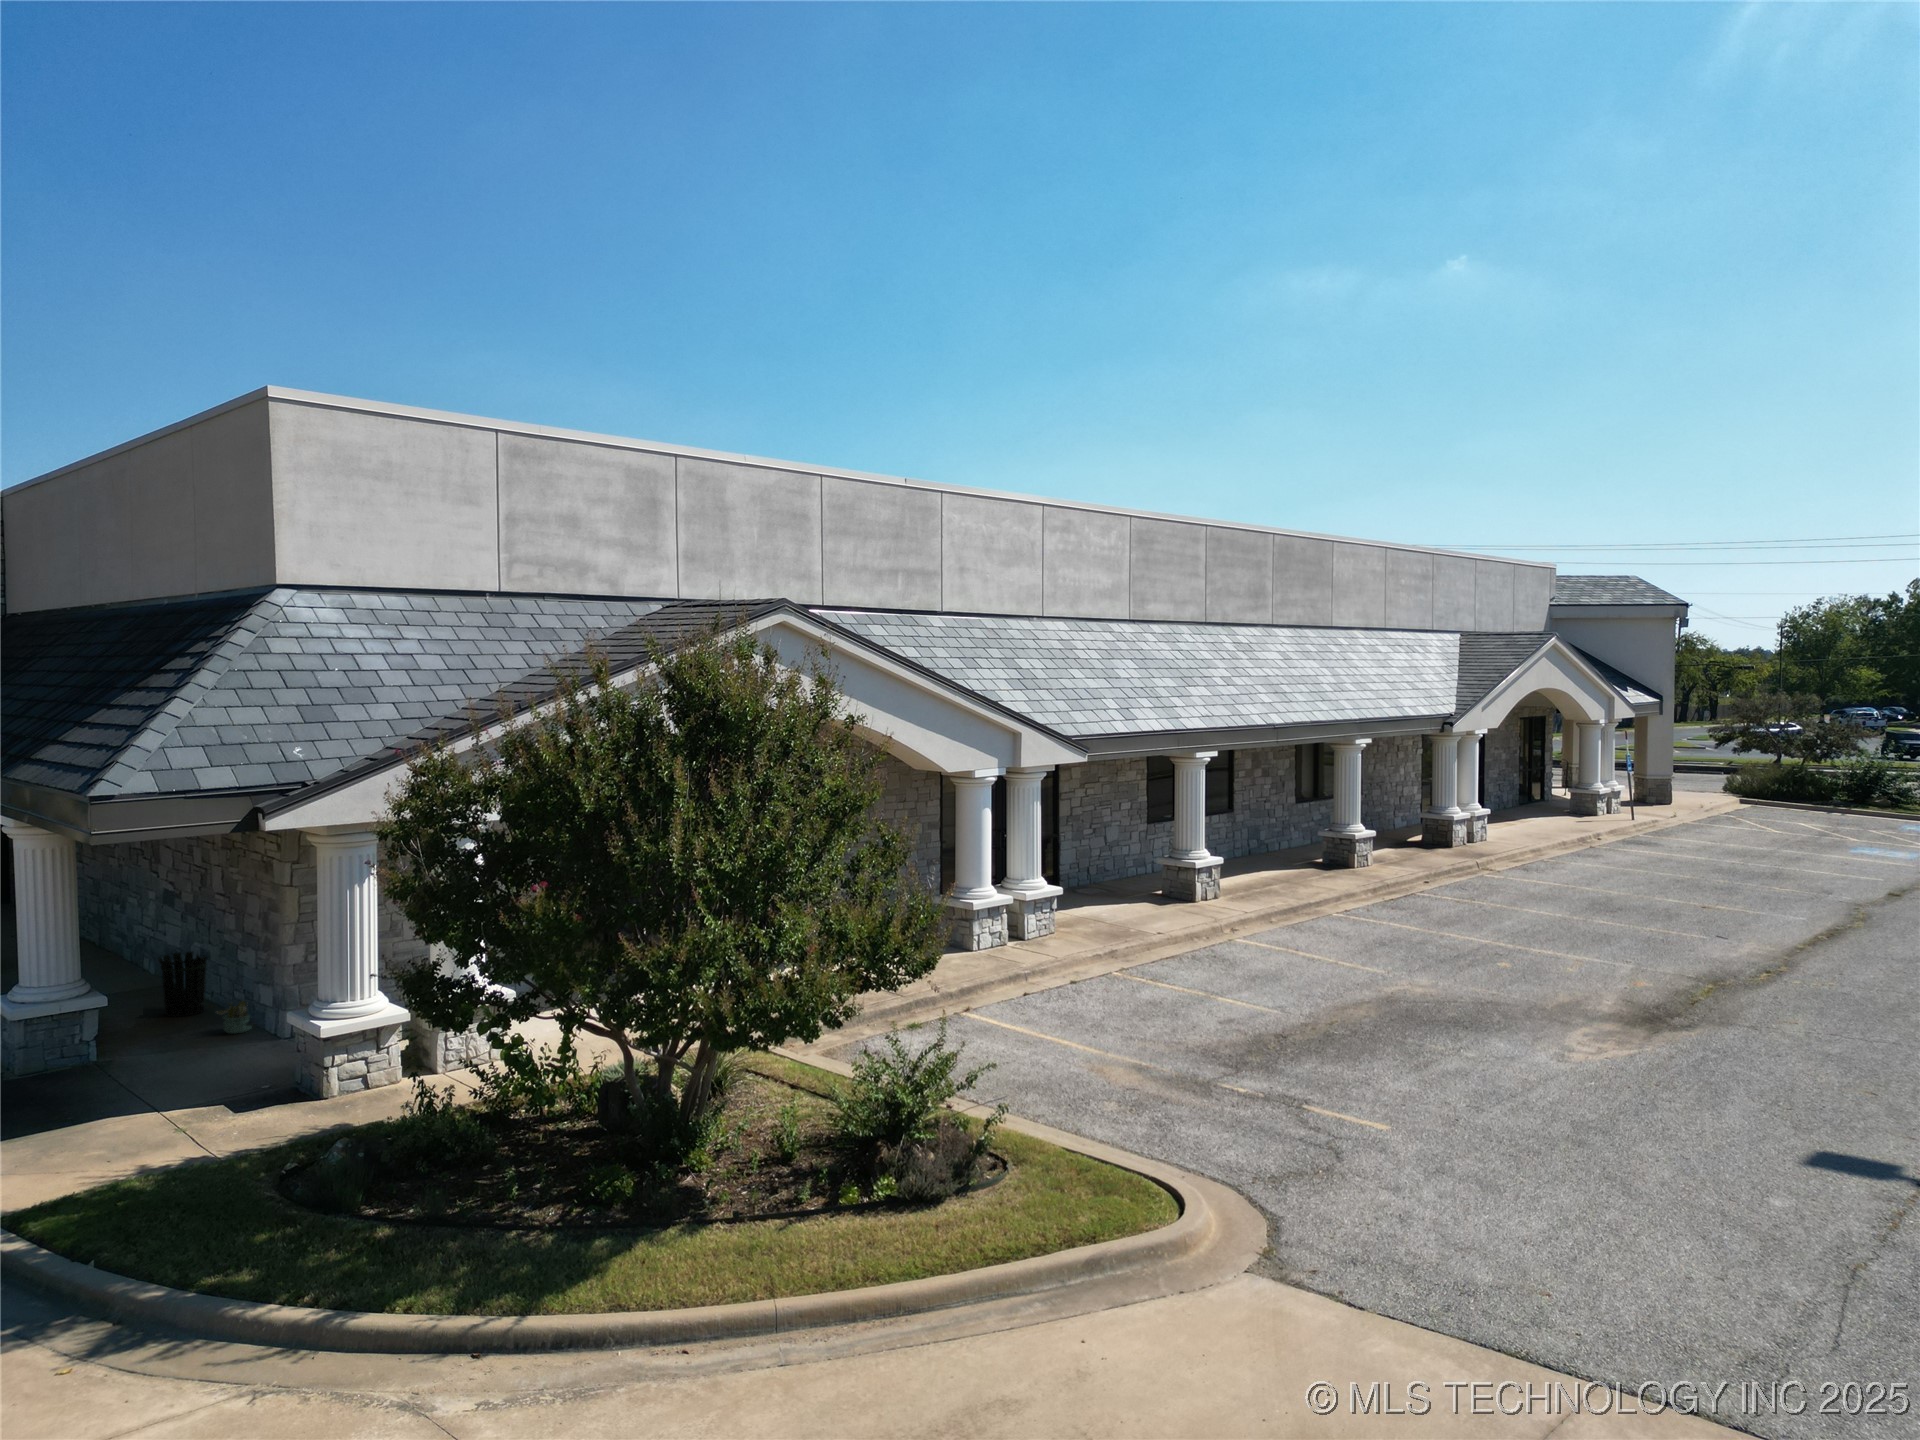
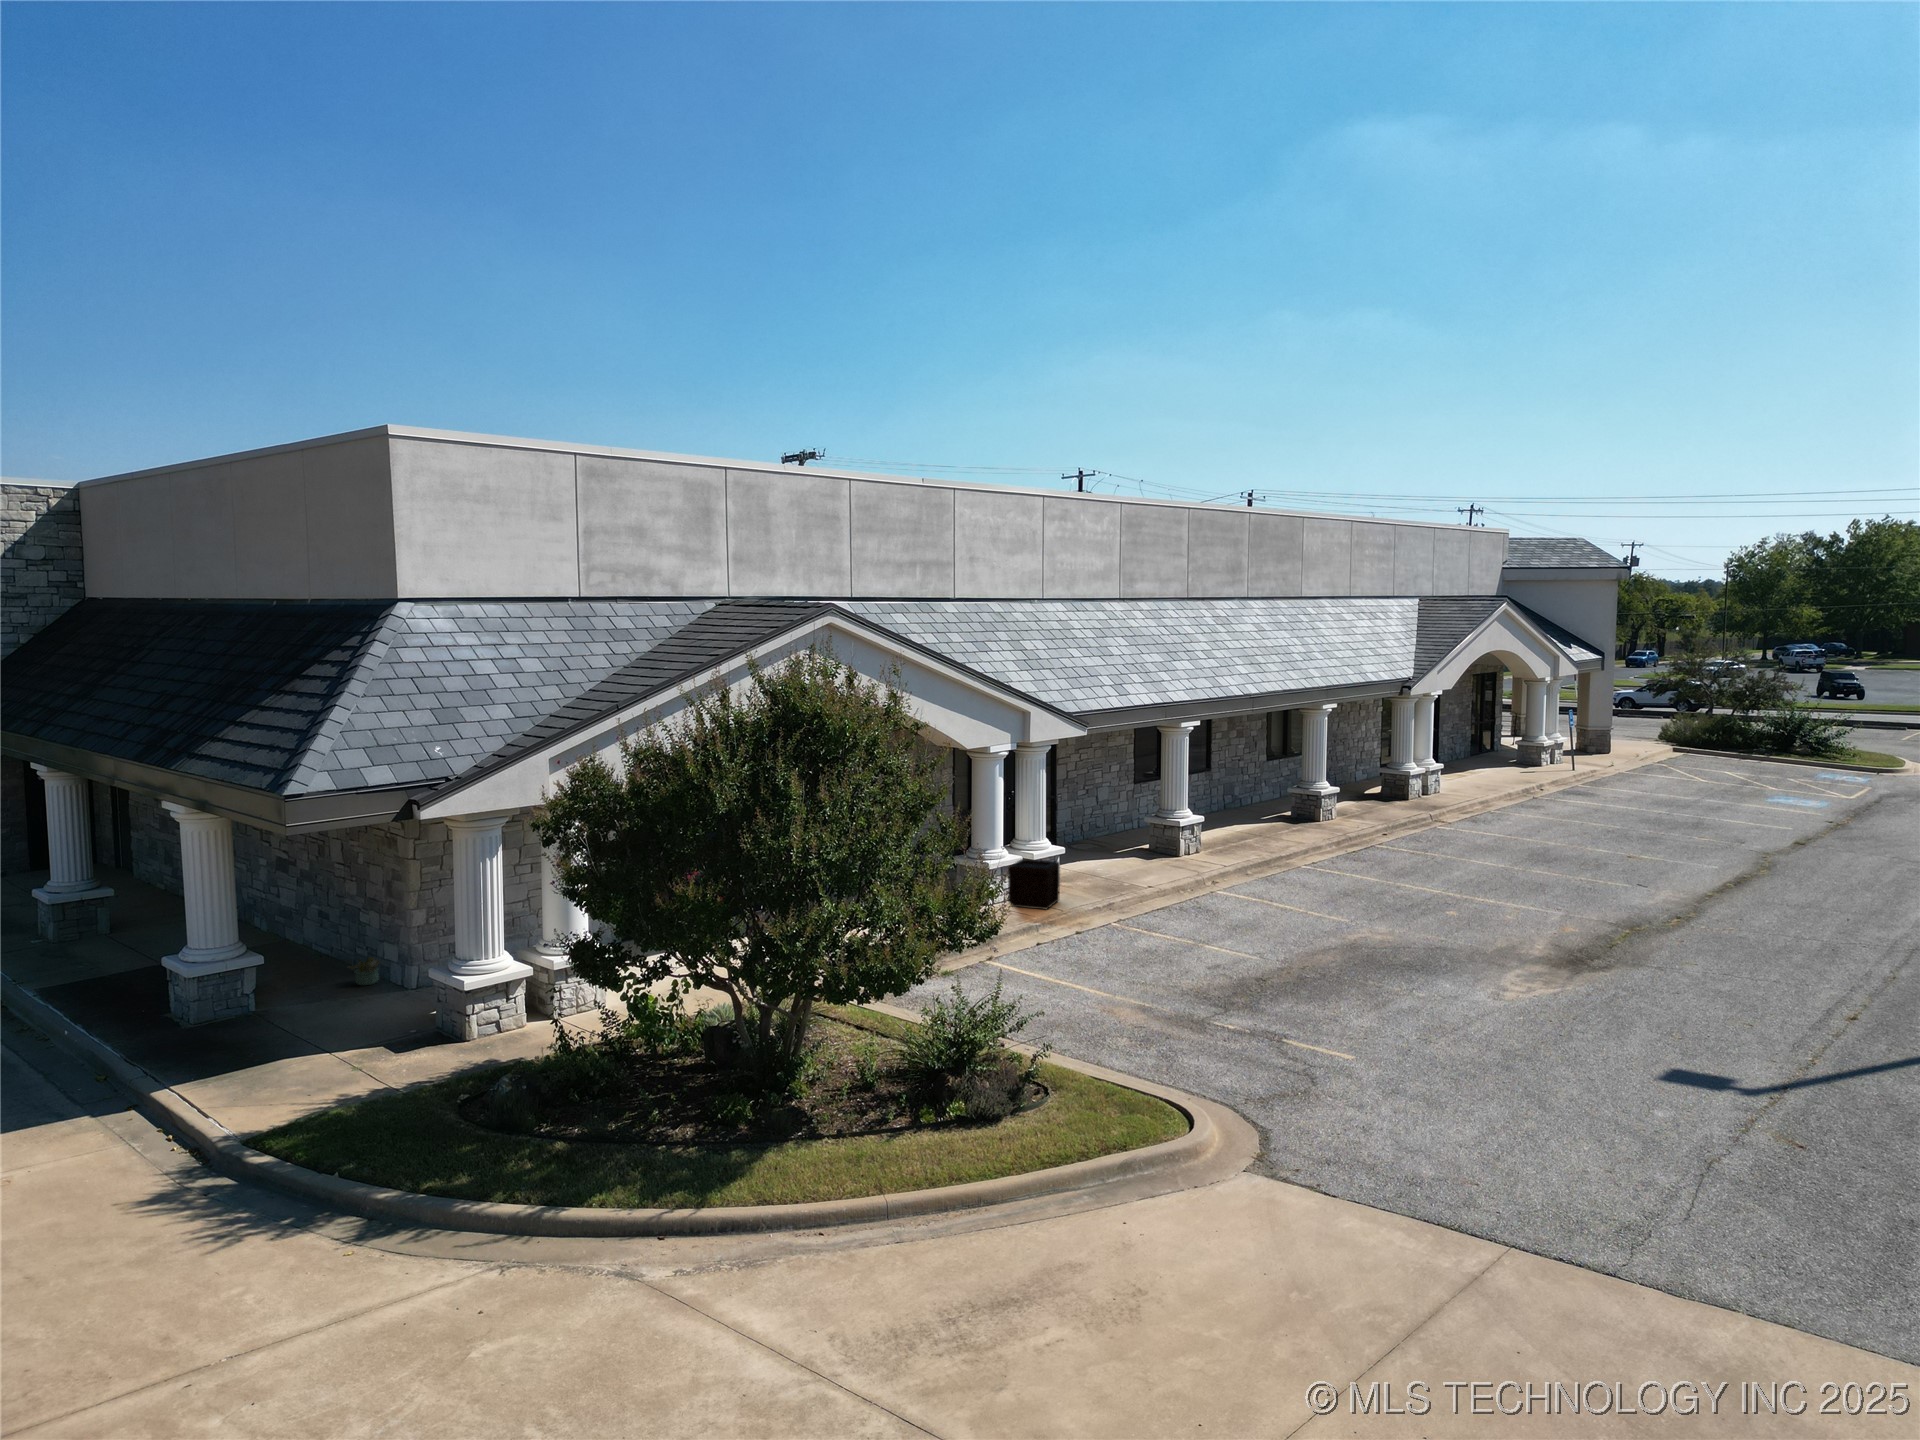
wooden crate: none [995,900,1054,957] -> present [1008,859,1060,909]
waste bin: present [158,952,207,1017] -> none [289,913,333,971]

